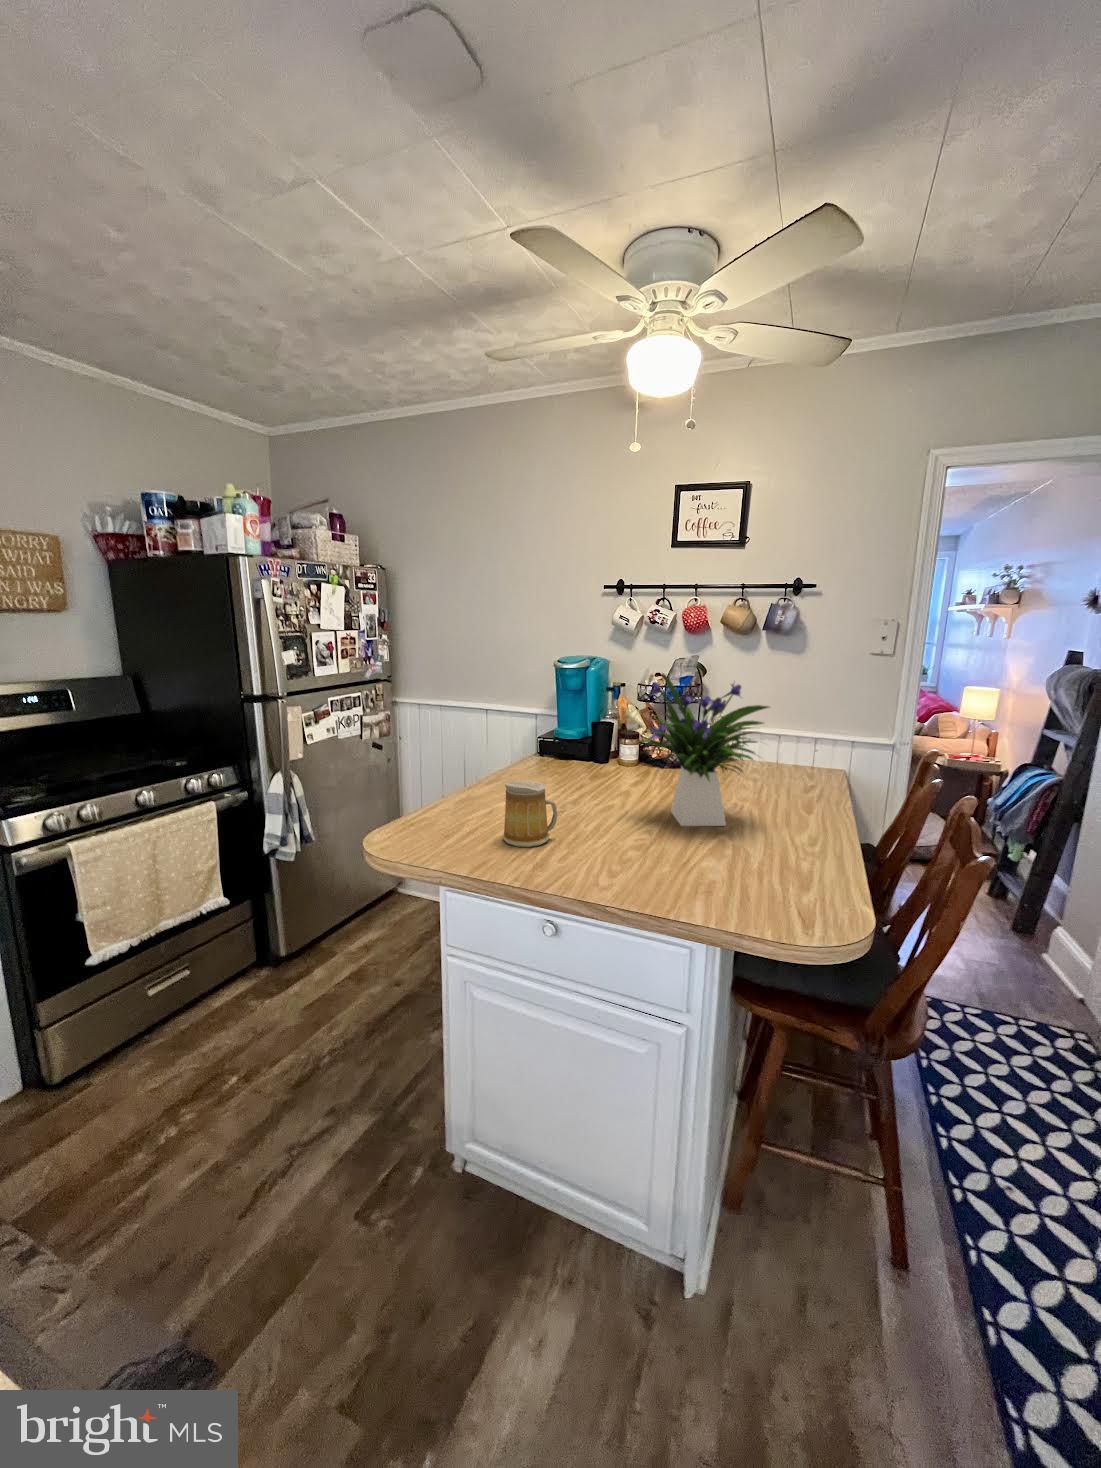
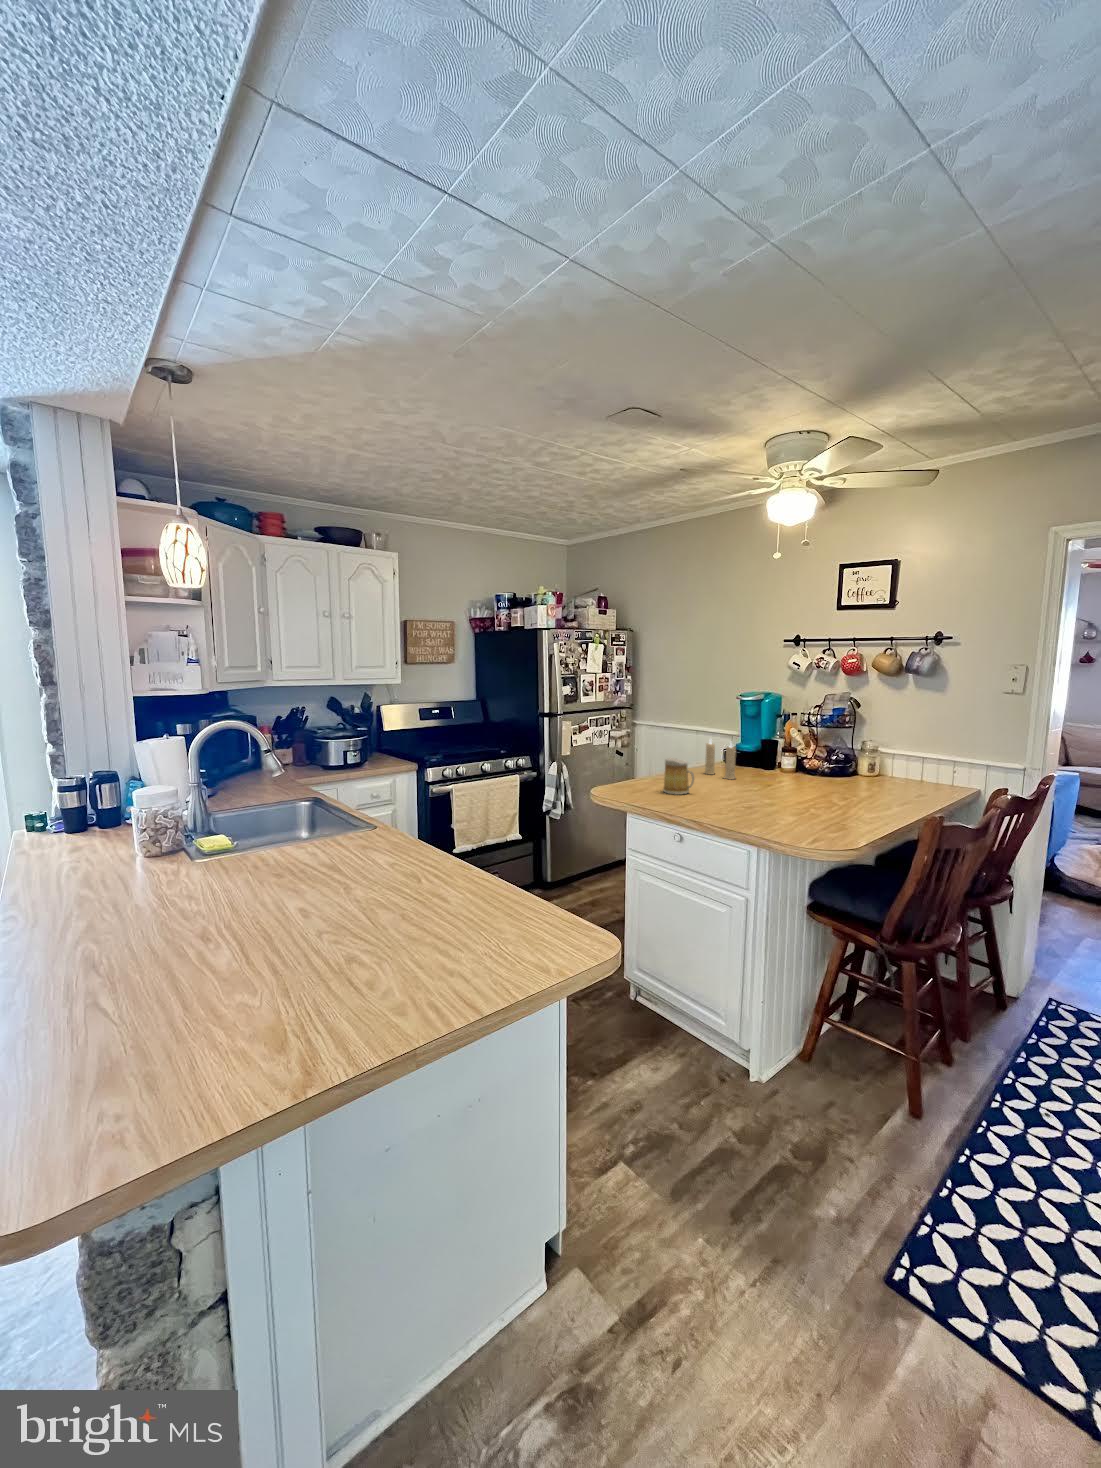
flower arrangement: present [639,673,769,826] -> none [750,701,848,800]
candle: none [530,726,584,792] -> present [704,739,736,779]

